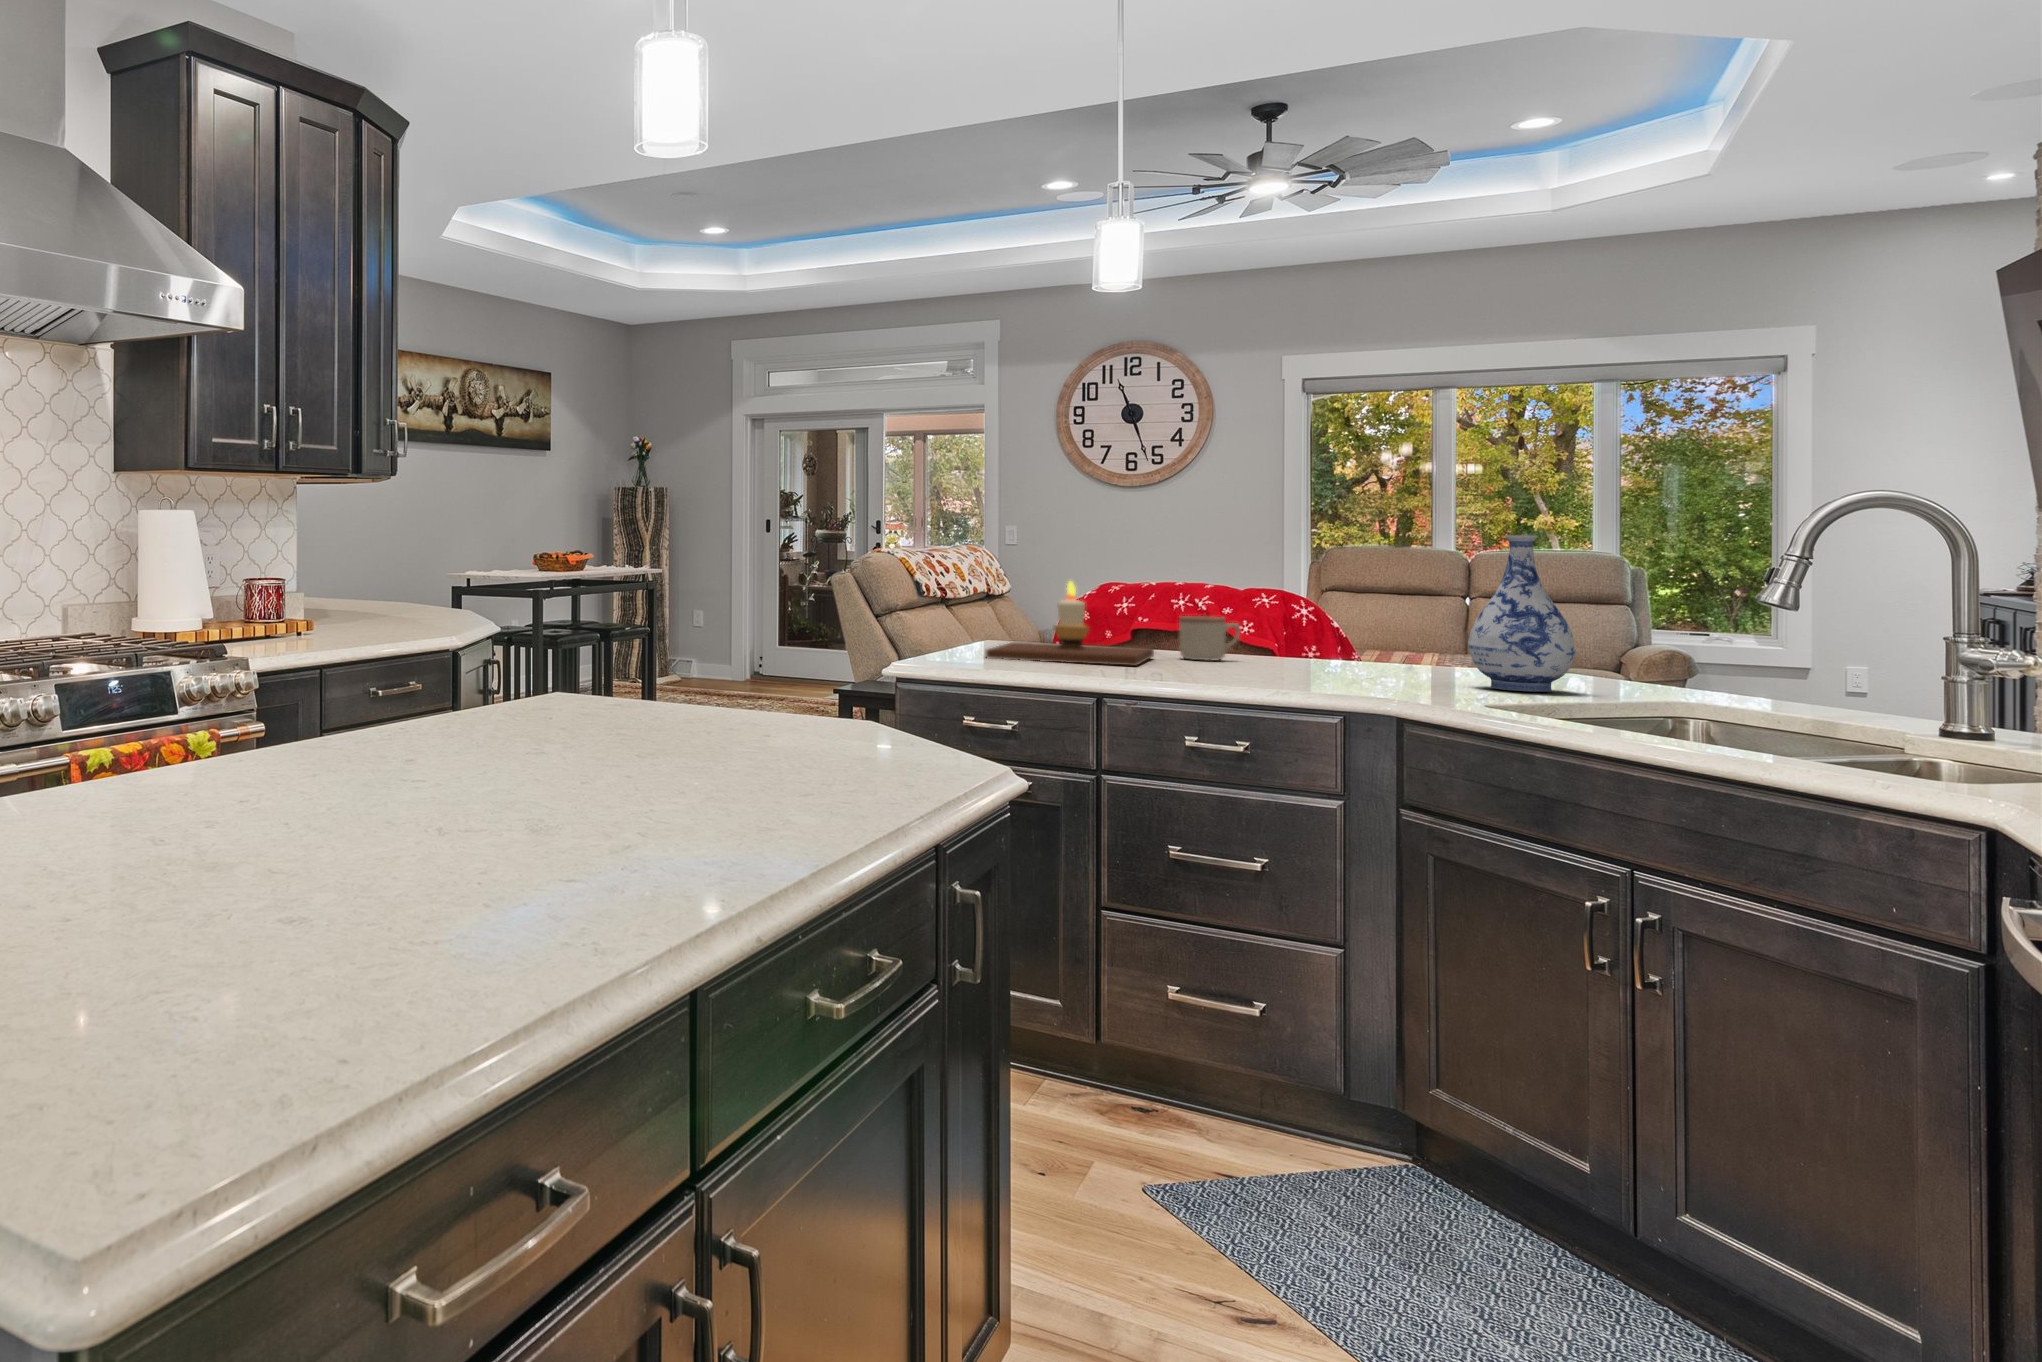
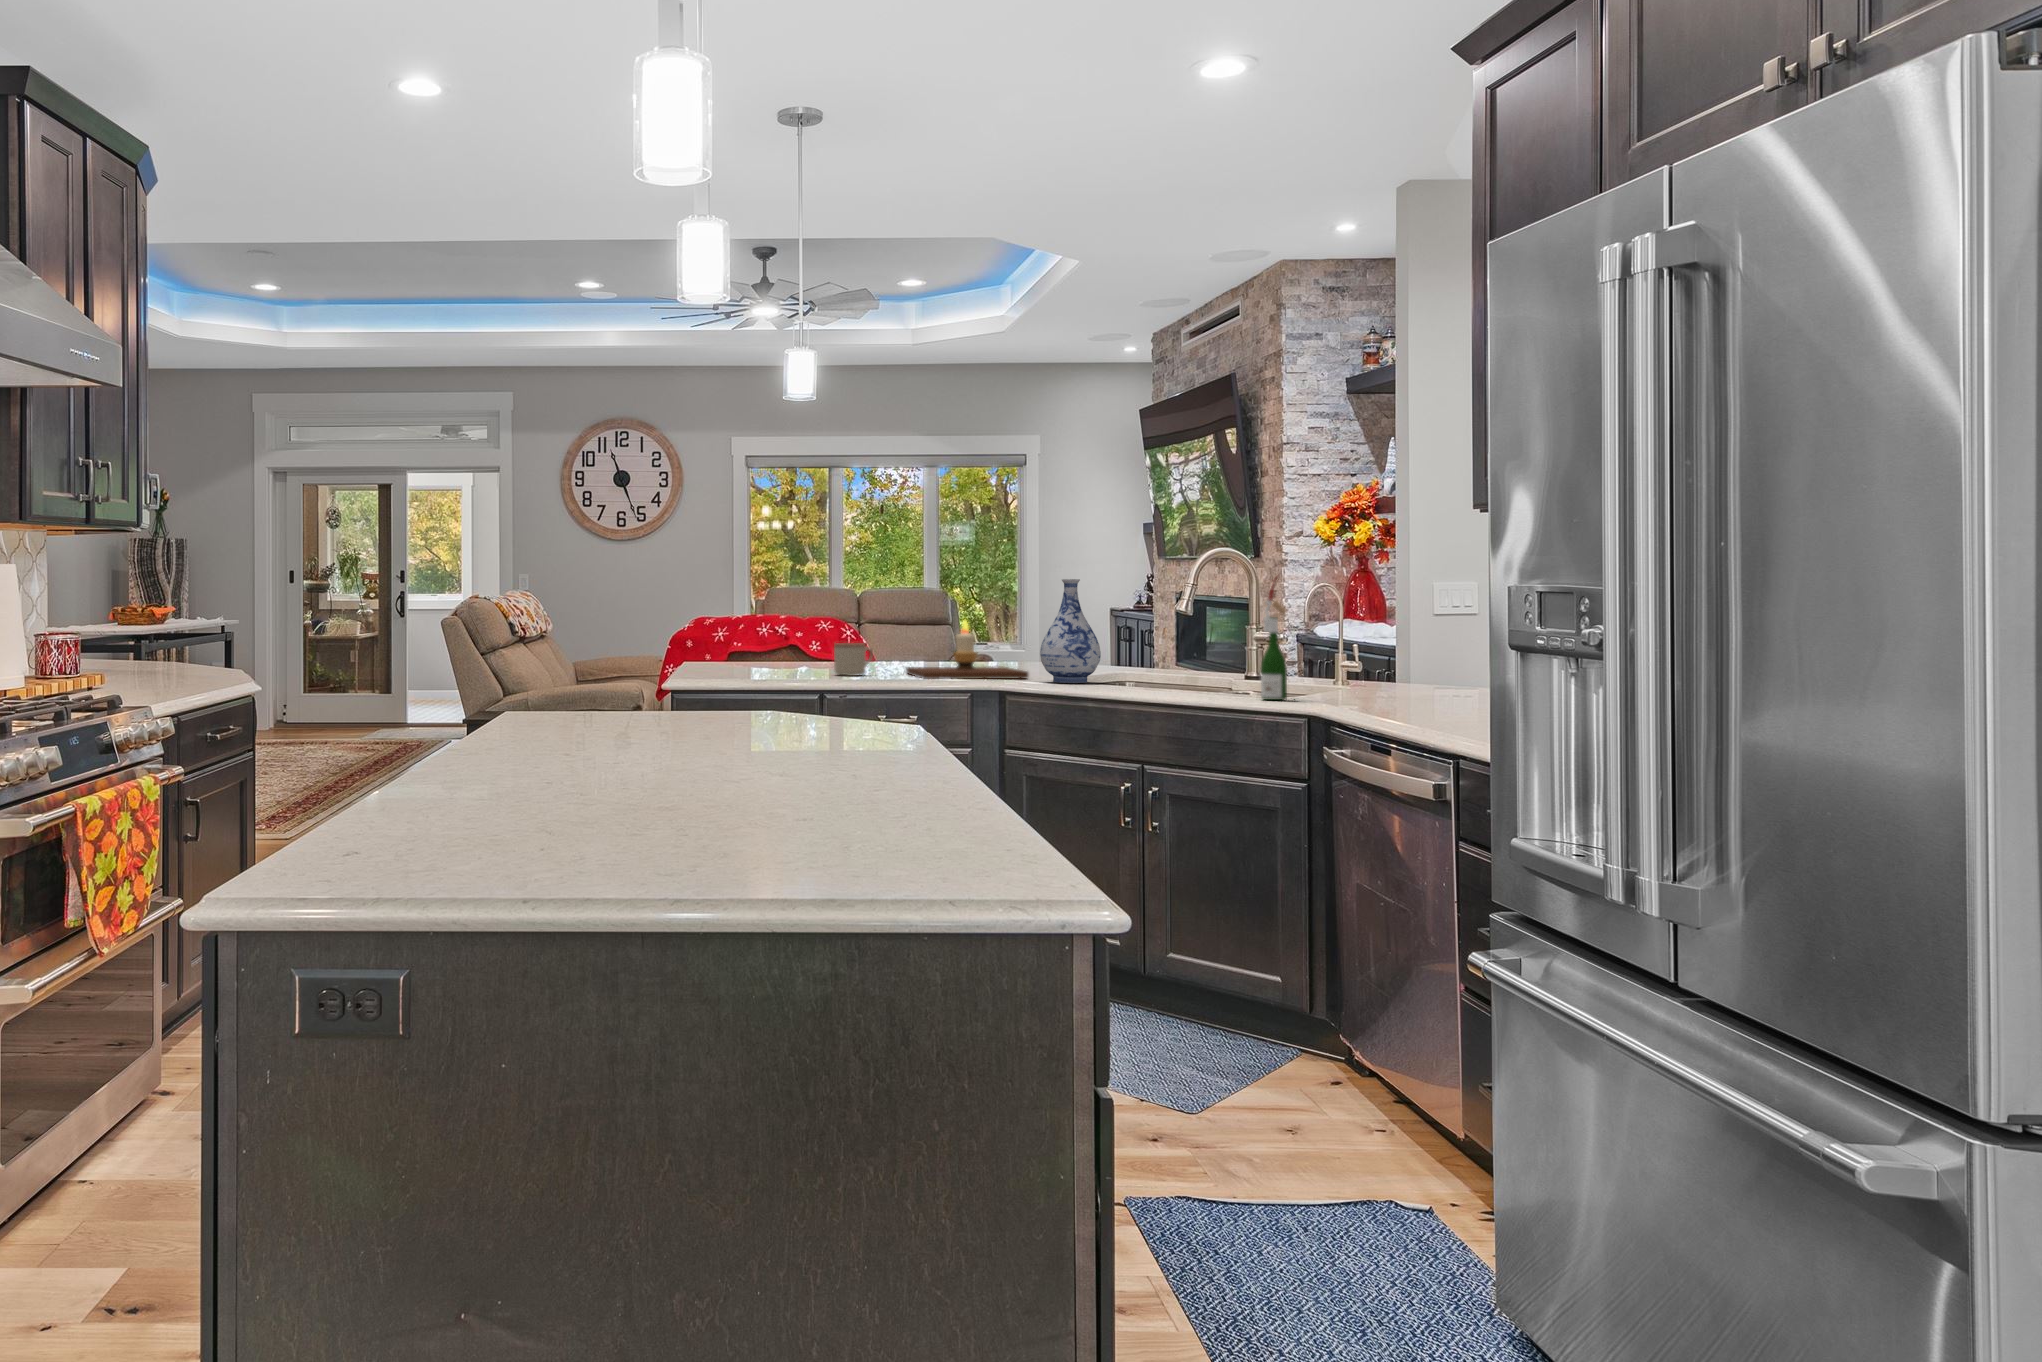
wine bottle: none [1783,529,1863,752] -> present [1261,576,1298,701]
candle: present [986,581,1154,666] -> present [906,620,1029,679]

